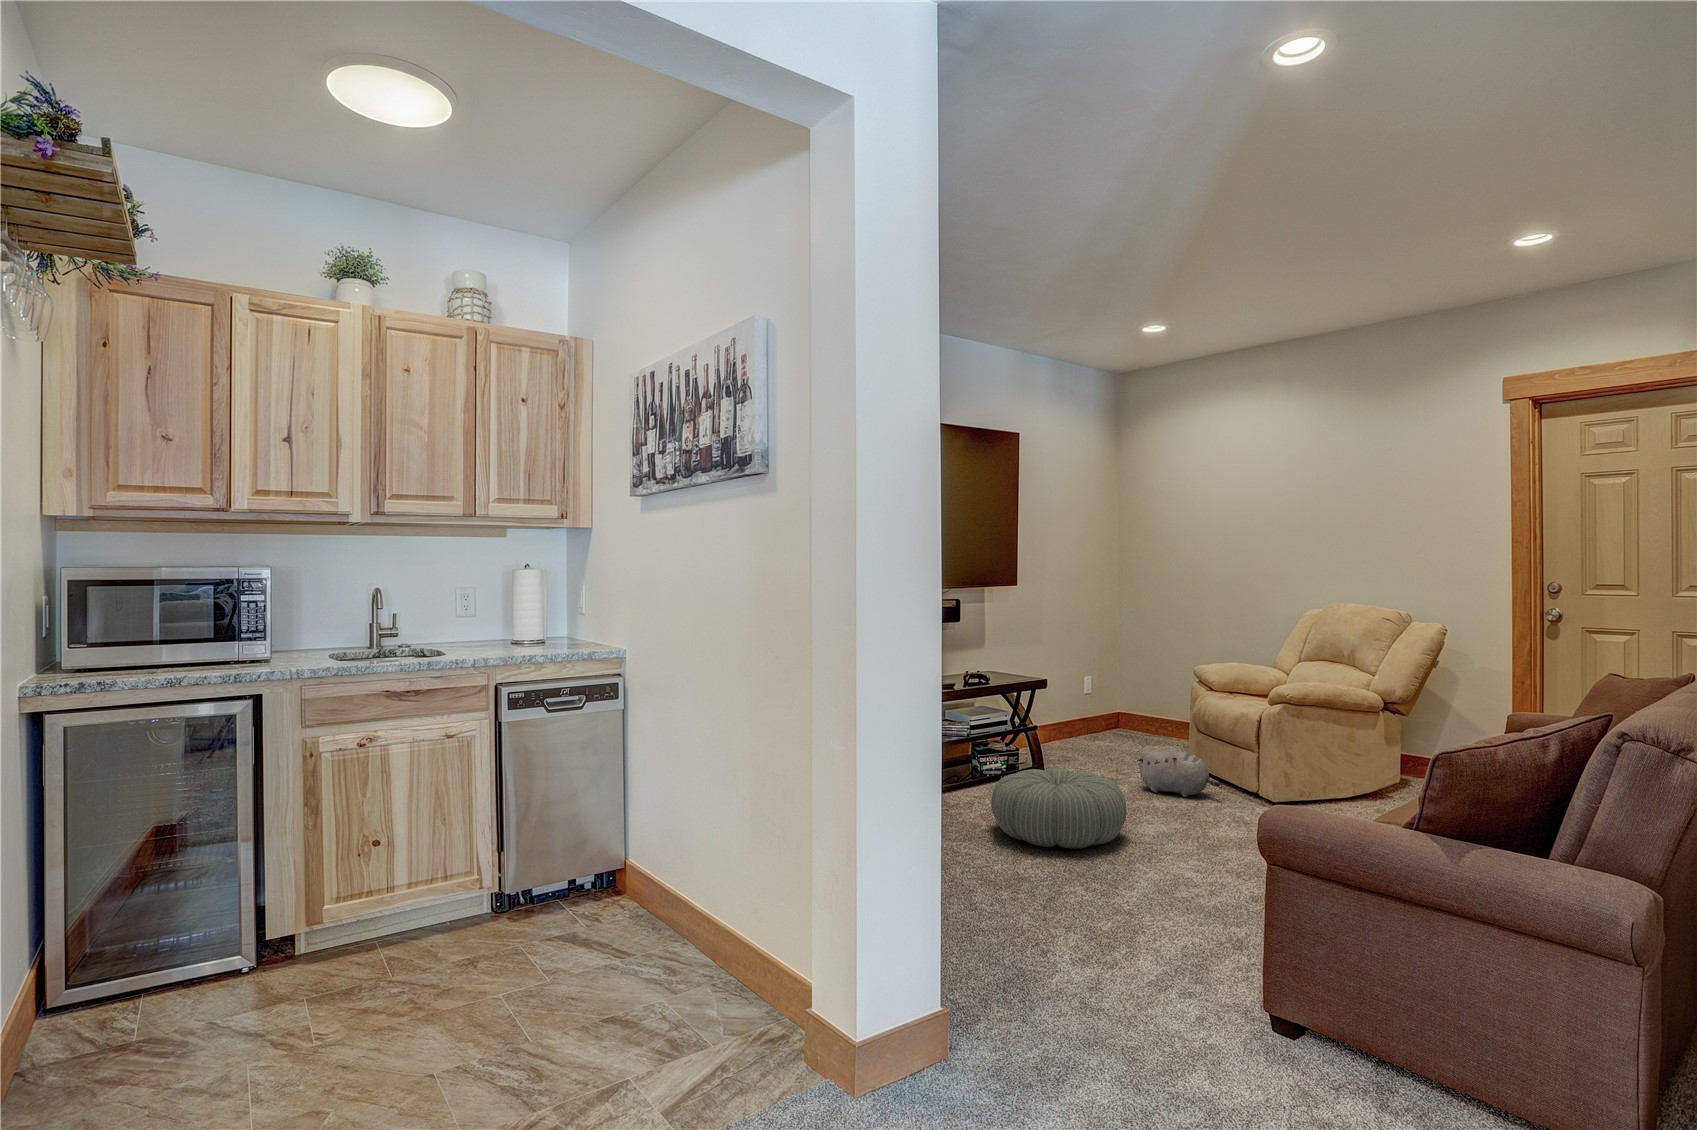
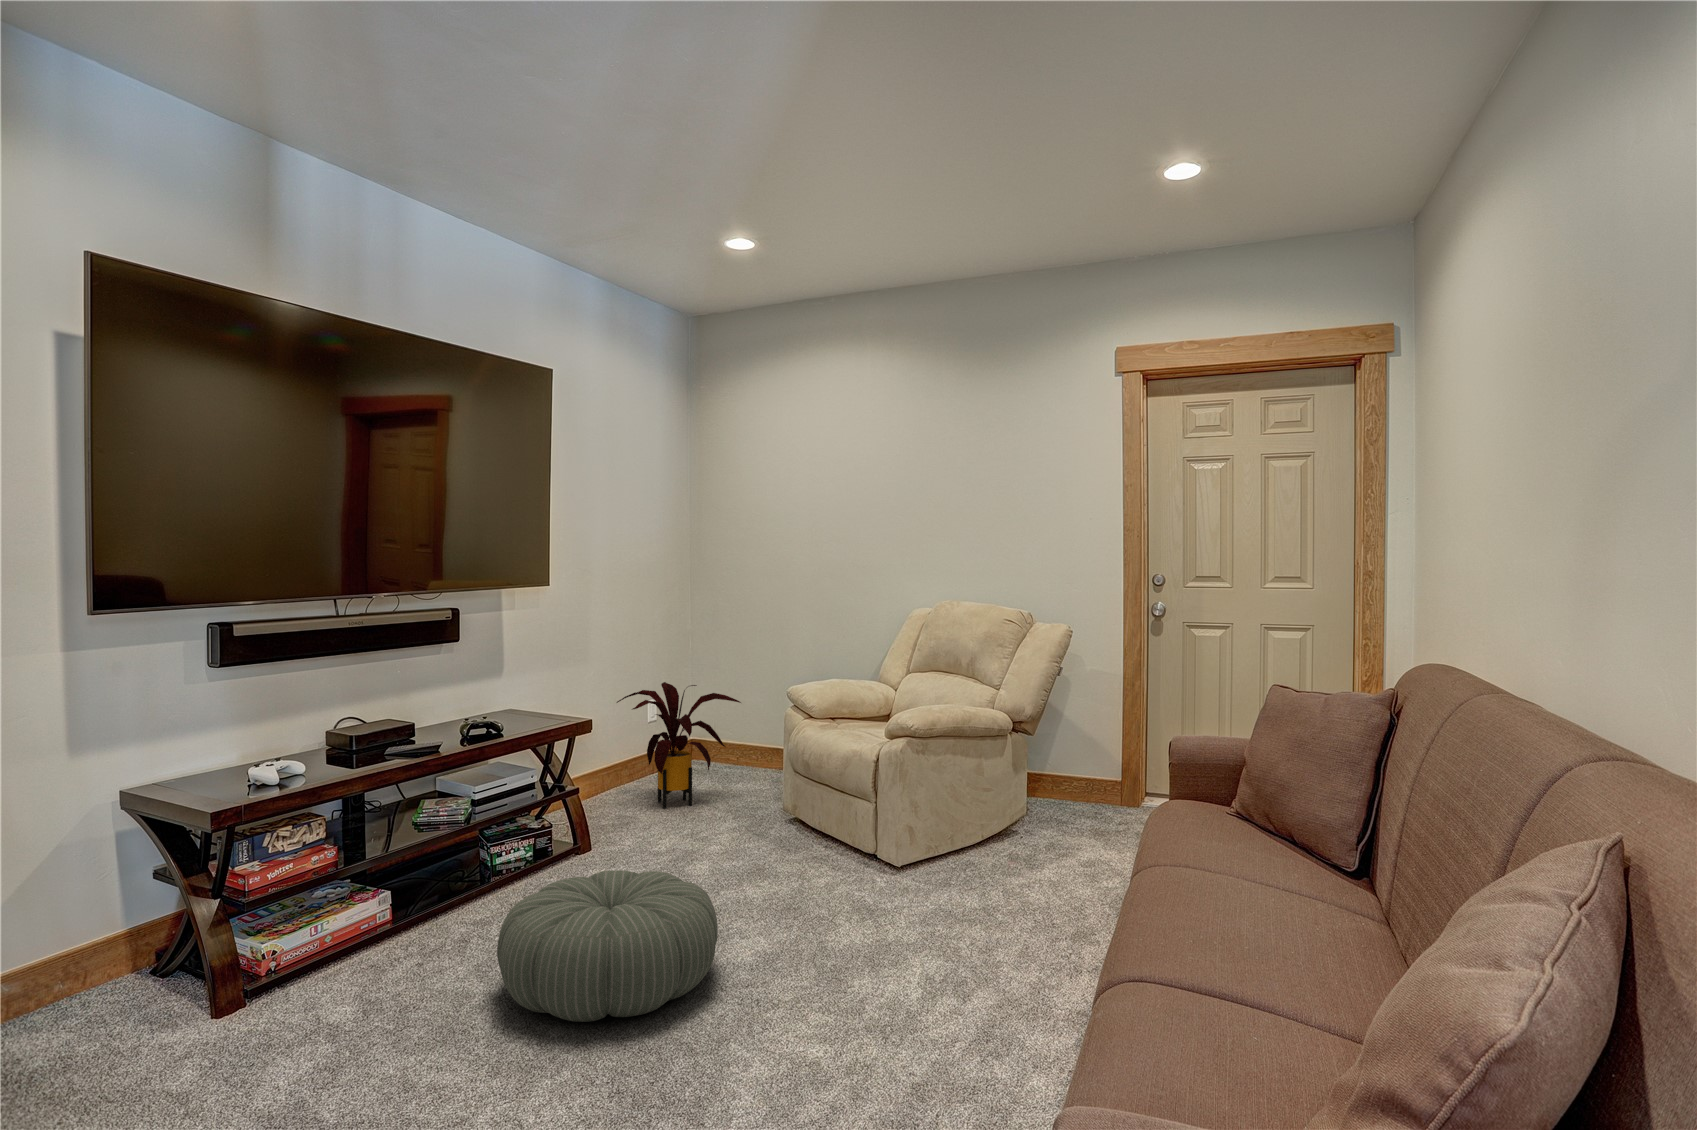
house plant: none [1062,661,1158,753] -> present [617,682,741,809]
plush toy: present [1137,746,1220,797] -> none [722,802,831,872]

